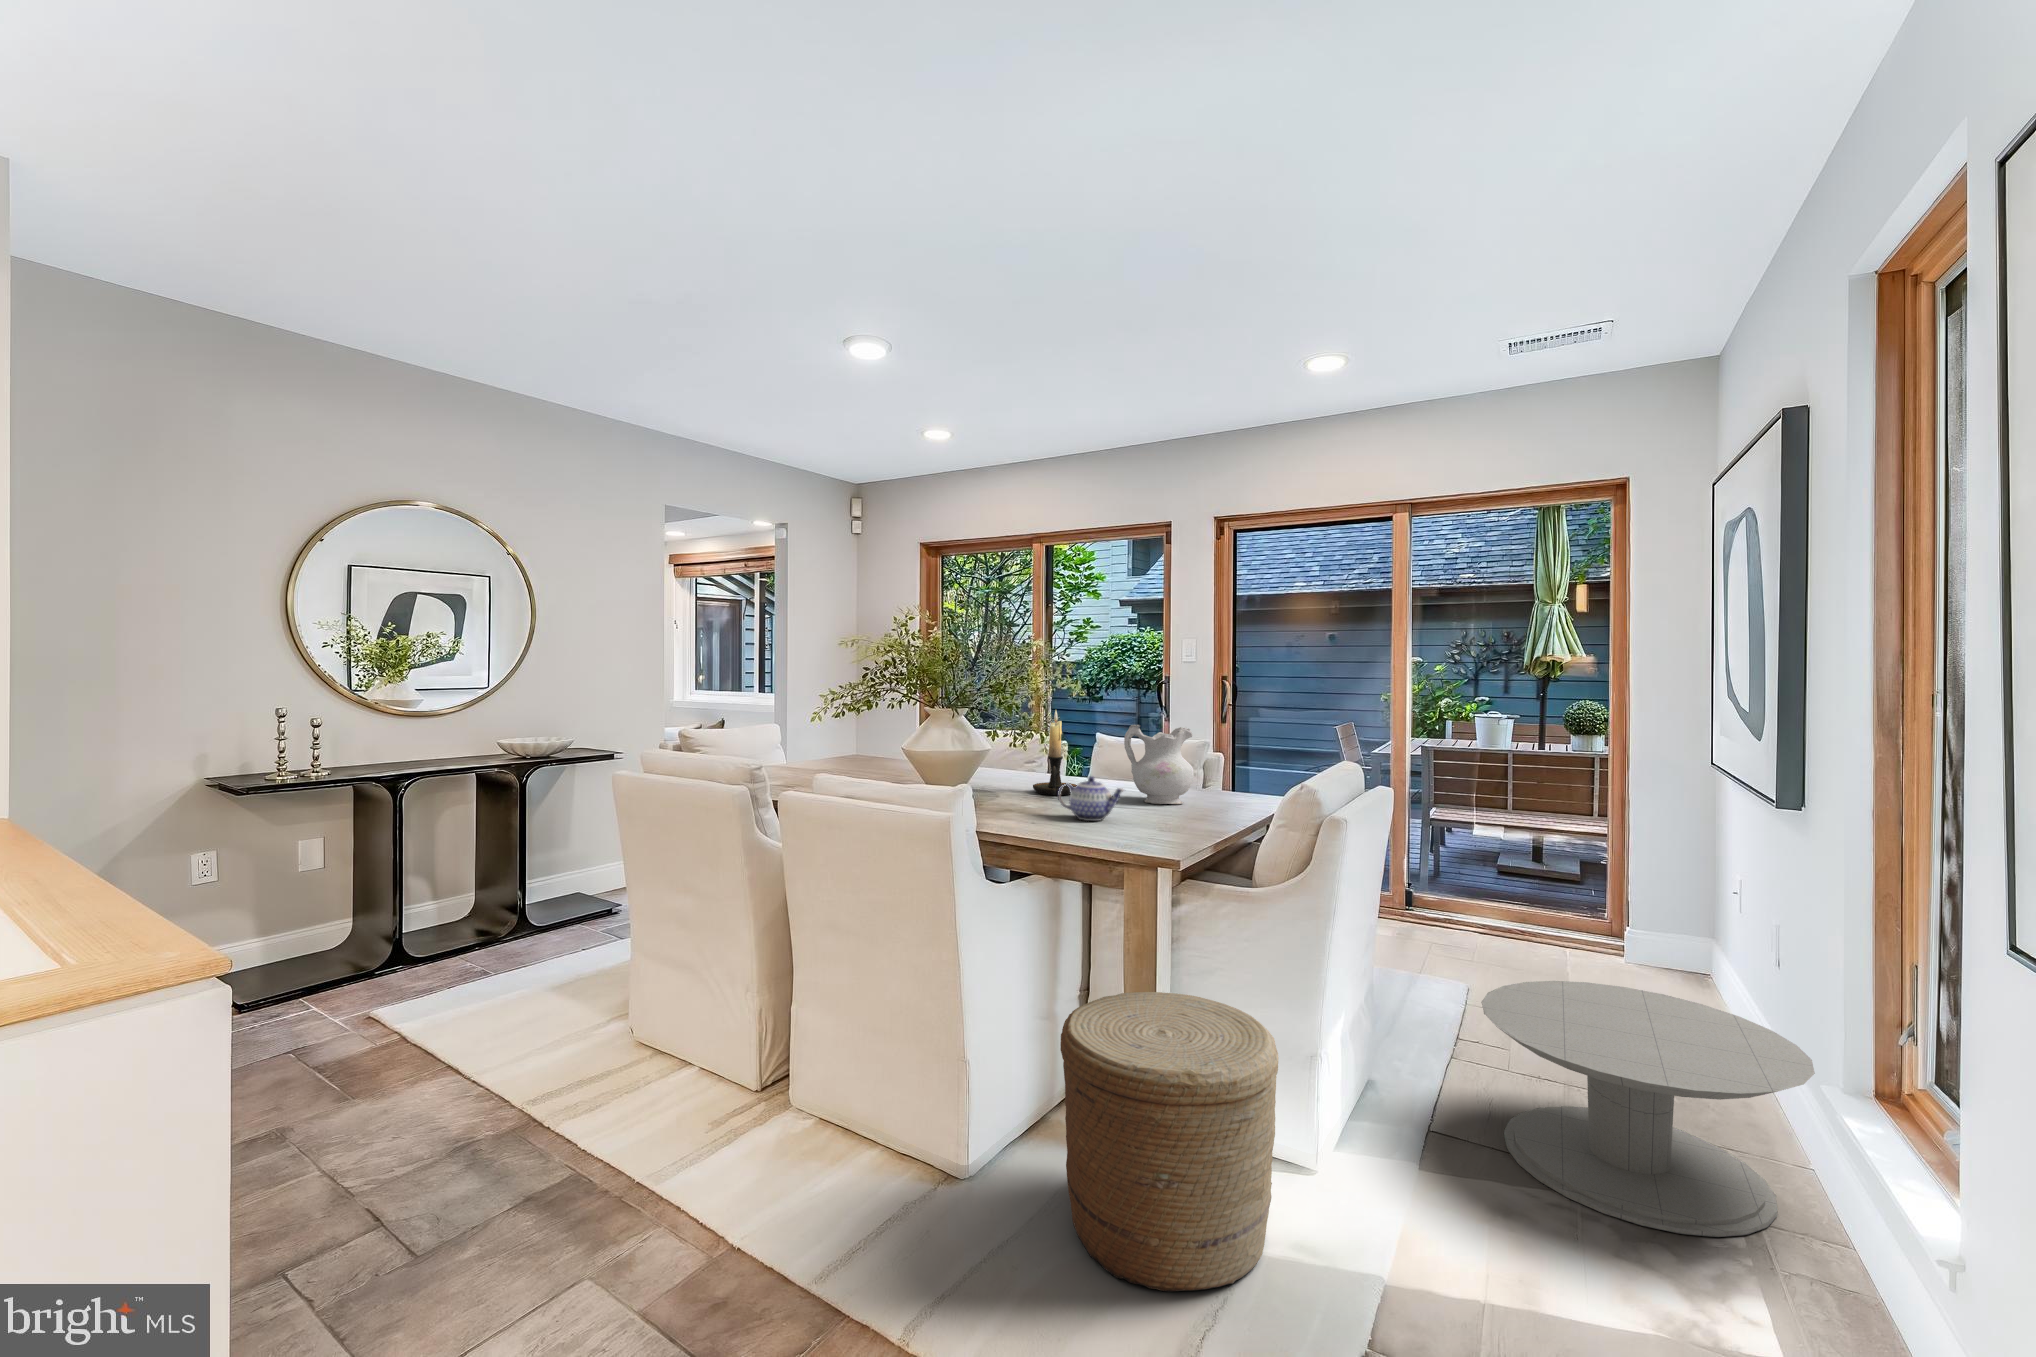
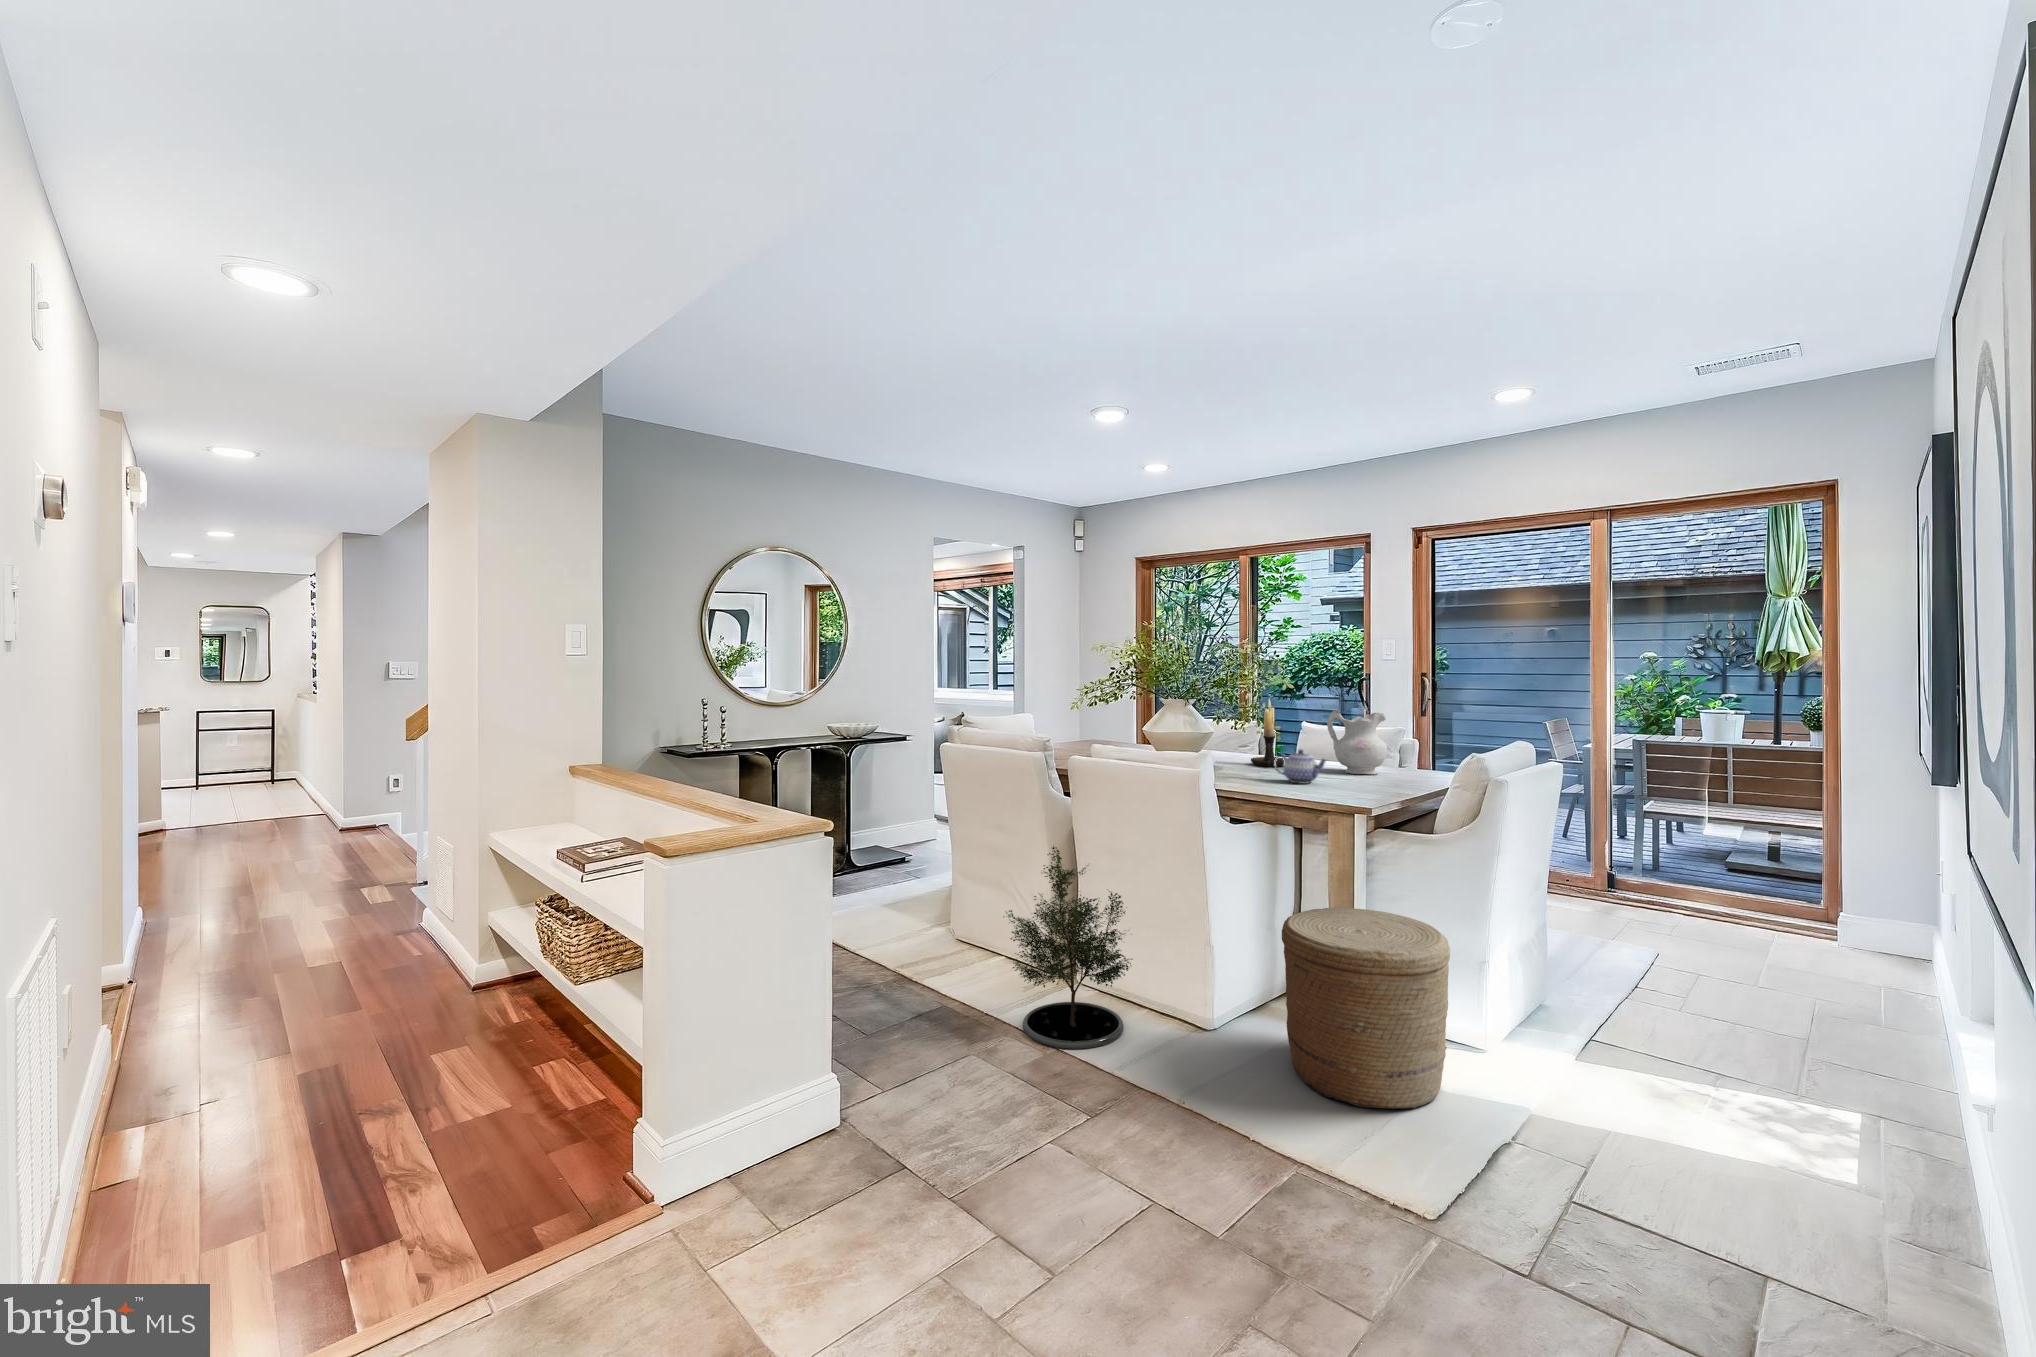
potted tree: none [663,922,862,1227] -> present [1003,847,1132,1049]
side table: present [1481,981,1815,1237] -> none [1639,925,1940,1123]

